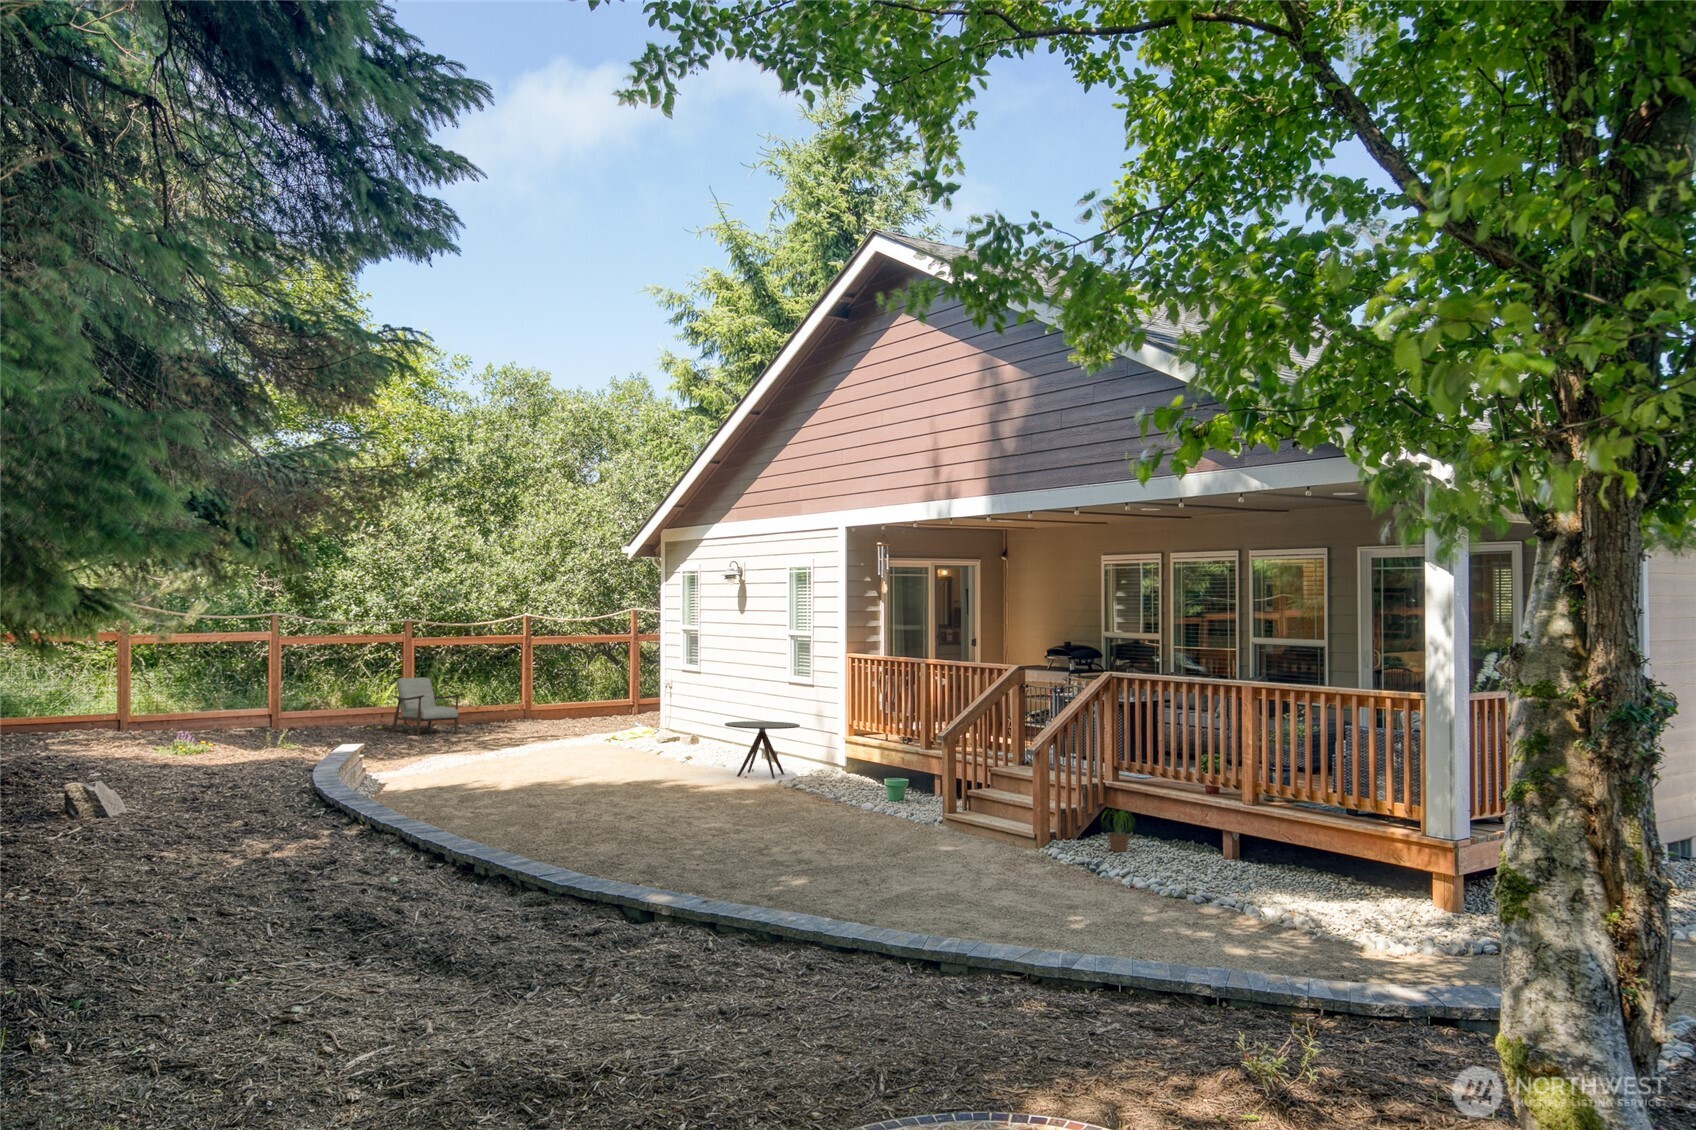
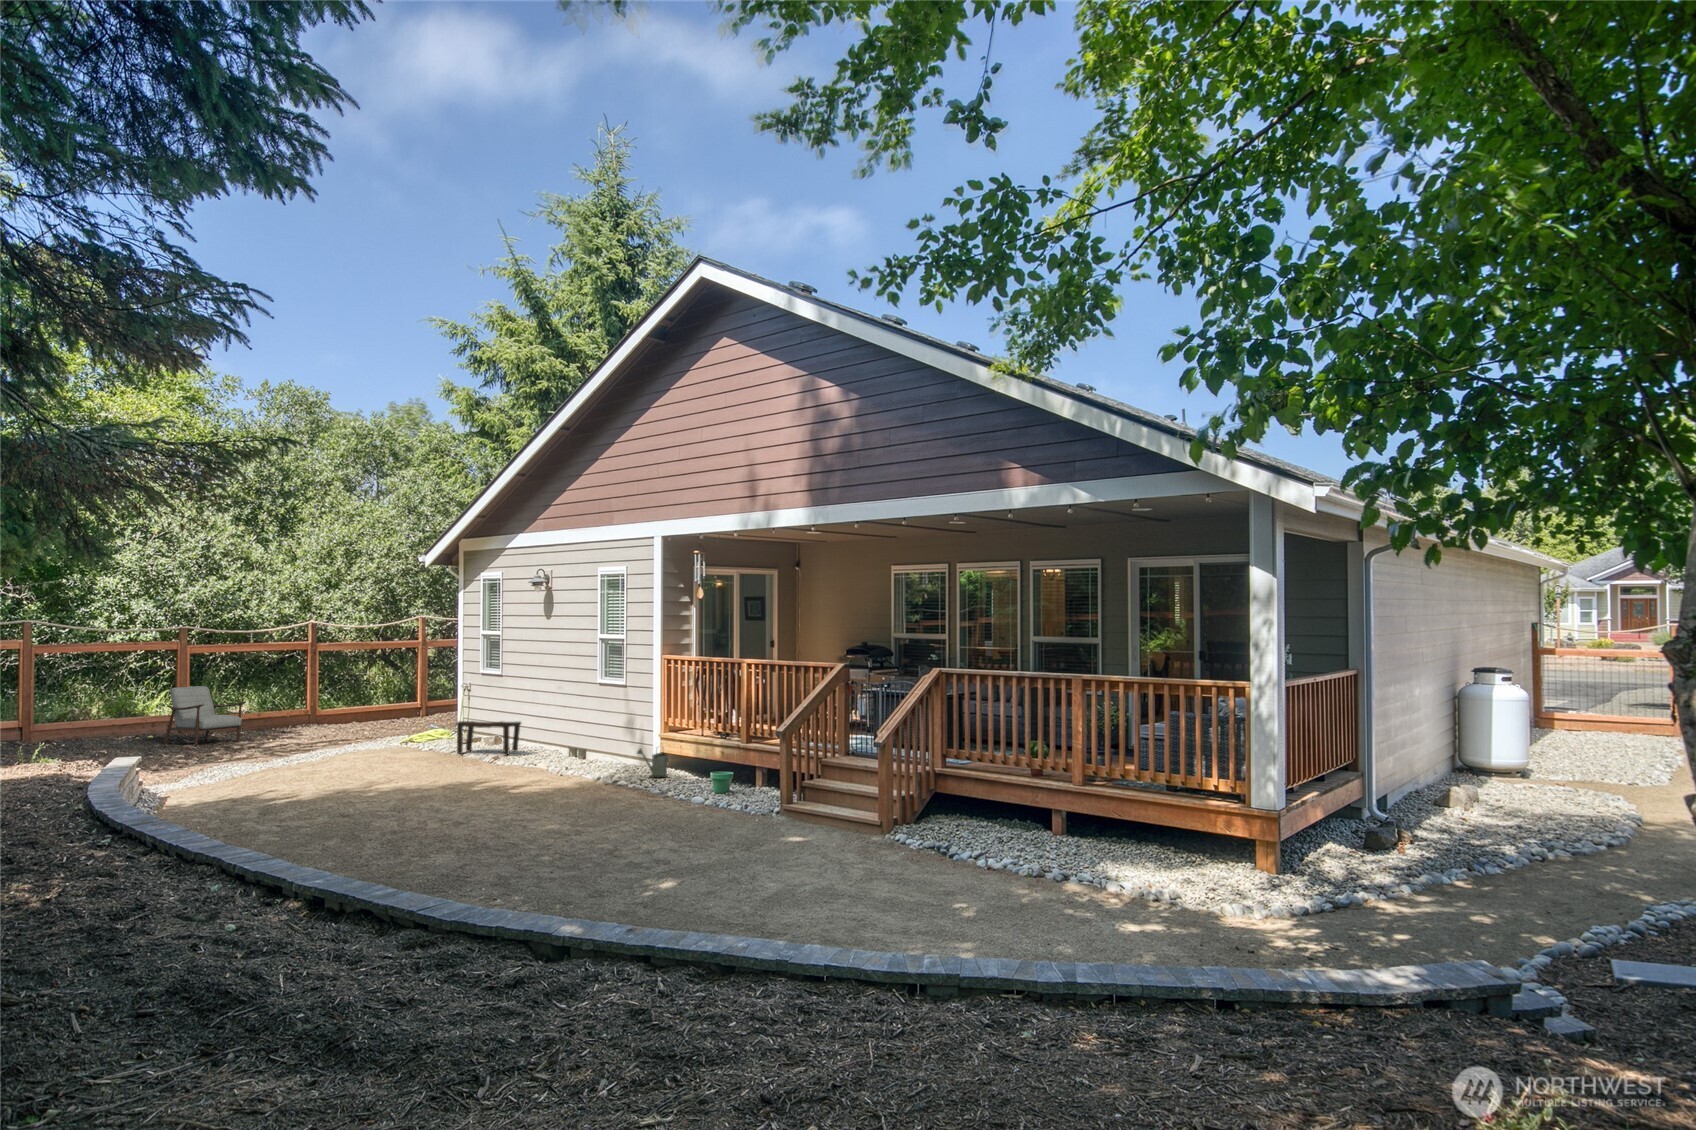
bench: none [651,720,715,757] -> present [457,721,521,756]
round table: present [725,721,800,779] -> none [539,720,612,773]
watering can: none [823,752,857,787] -> present [637,749,669,778]
potted plant: present [1102,810,1135,851] -> none [904,788,942,826]

